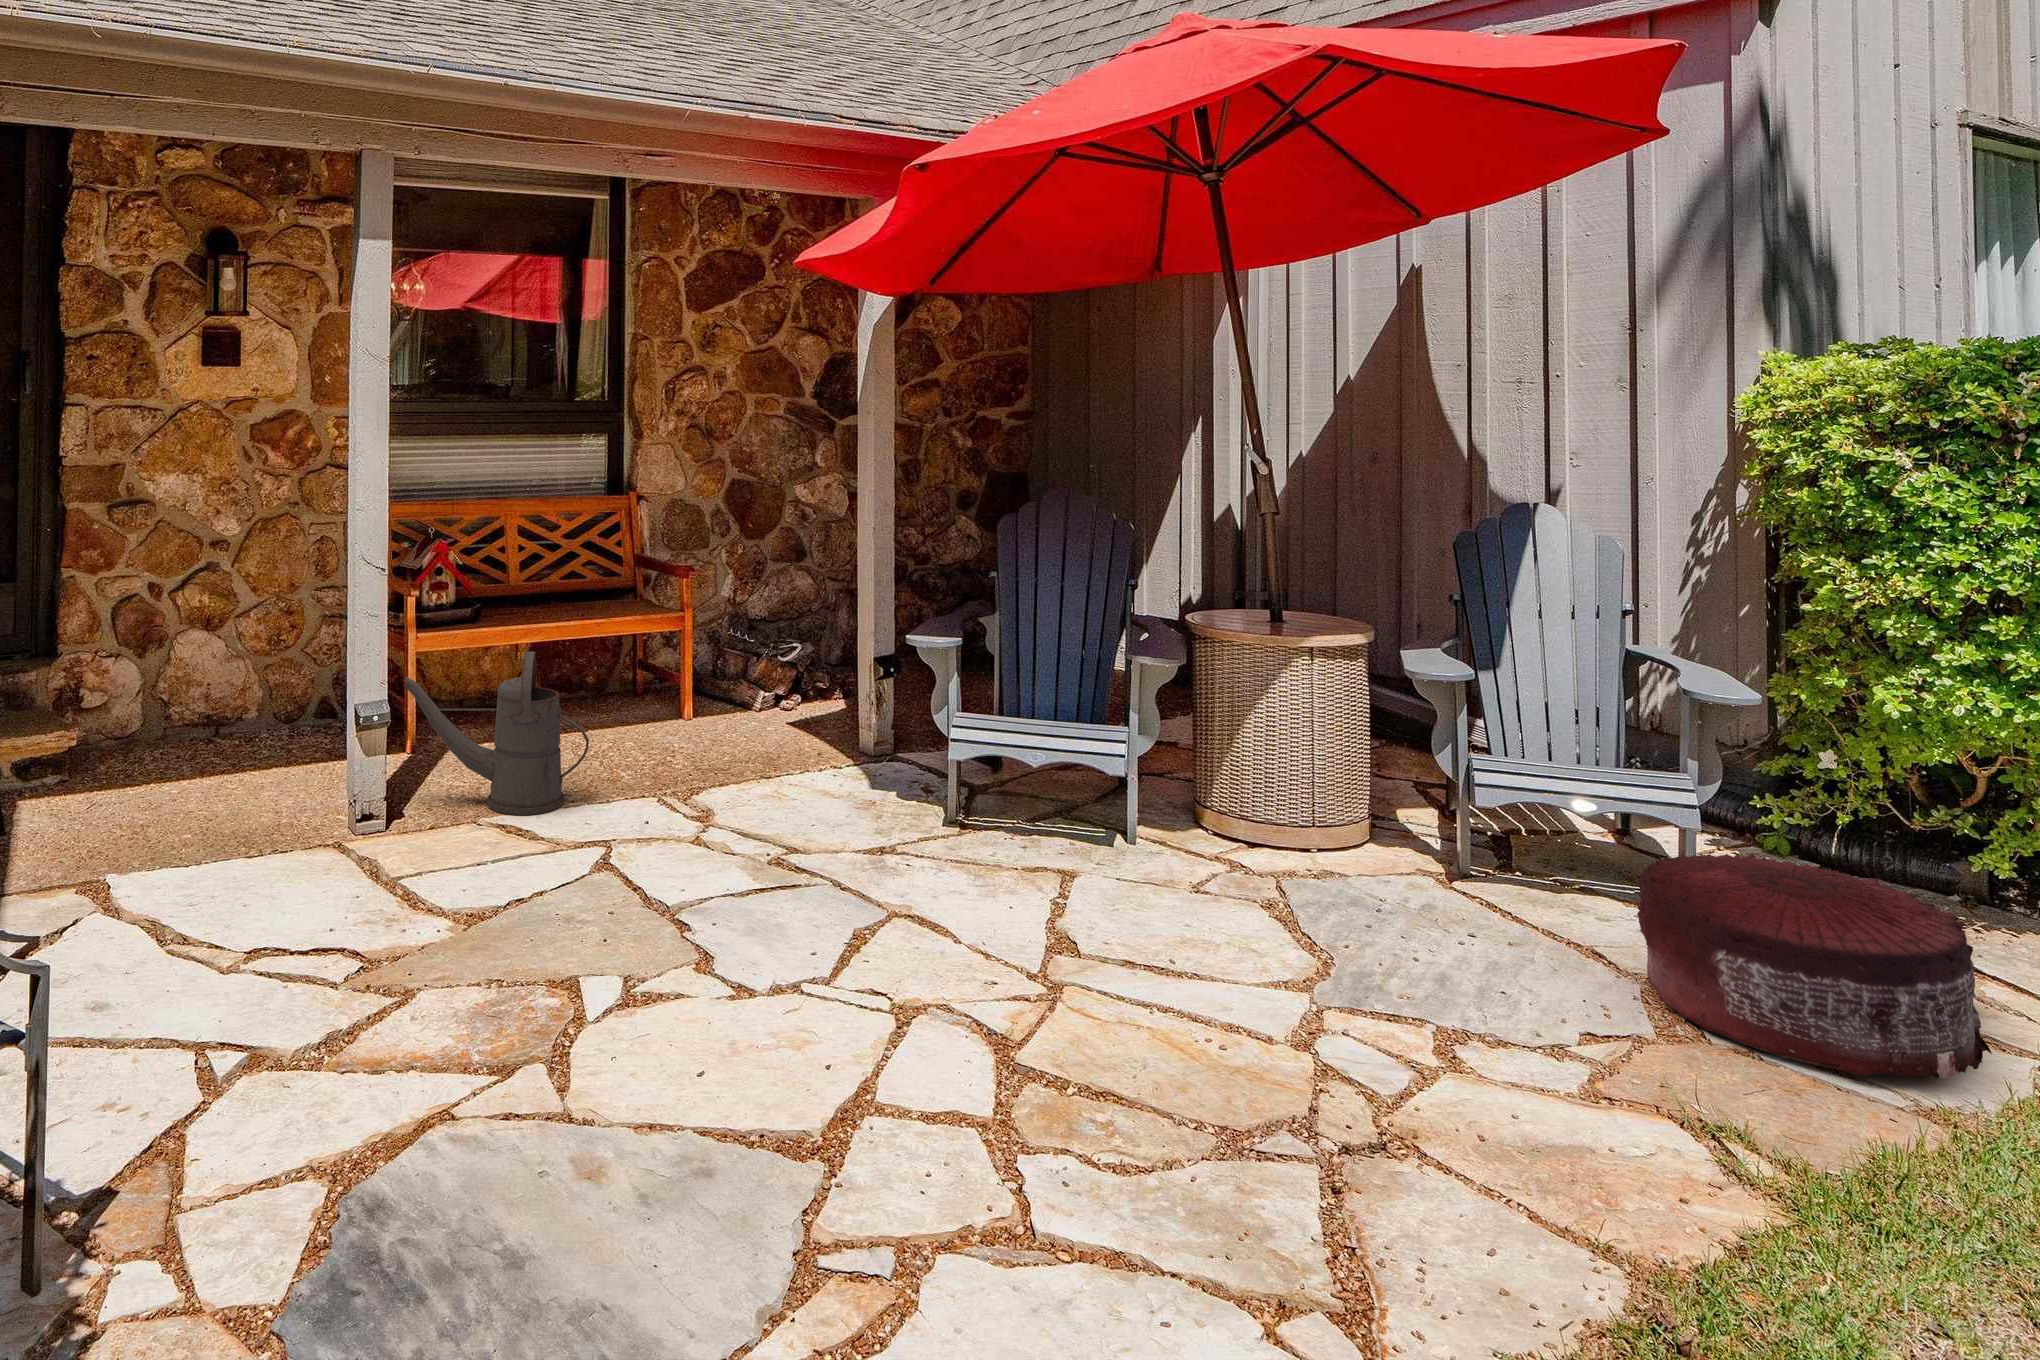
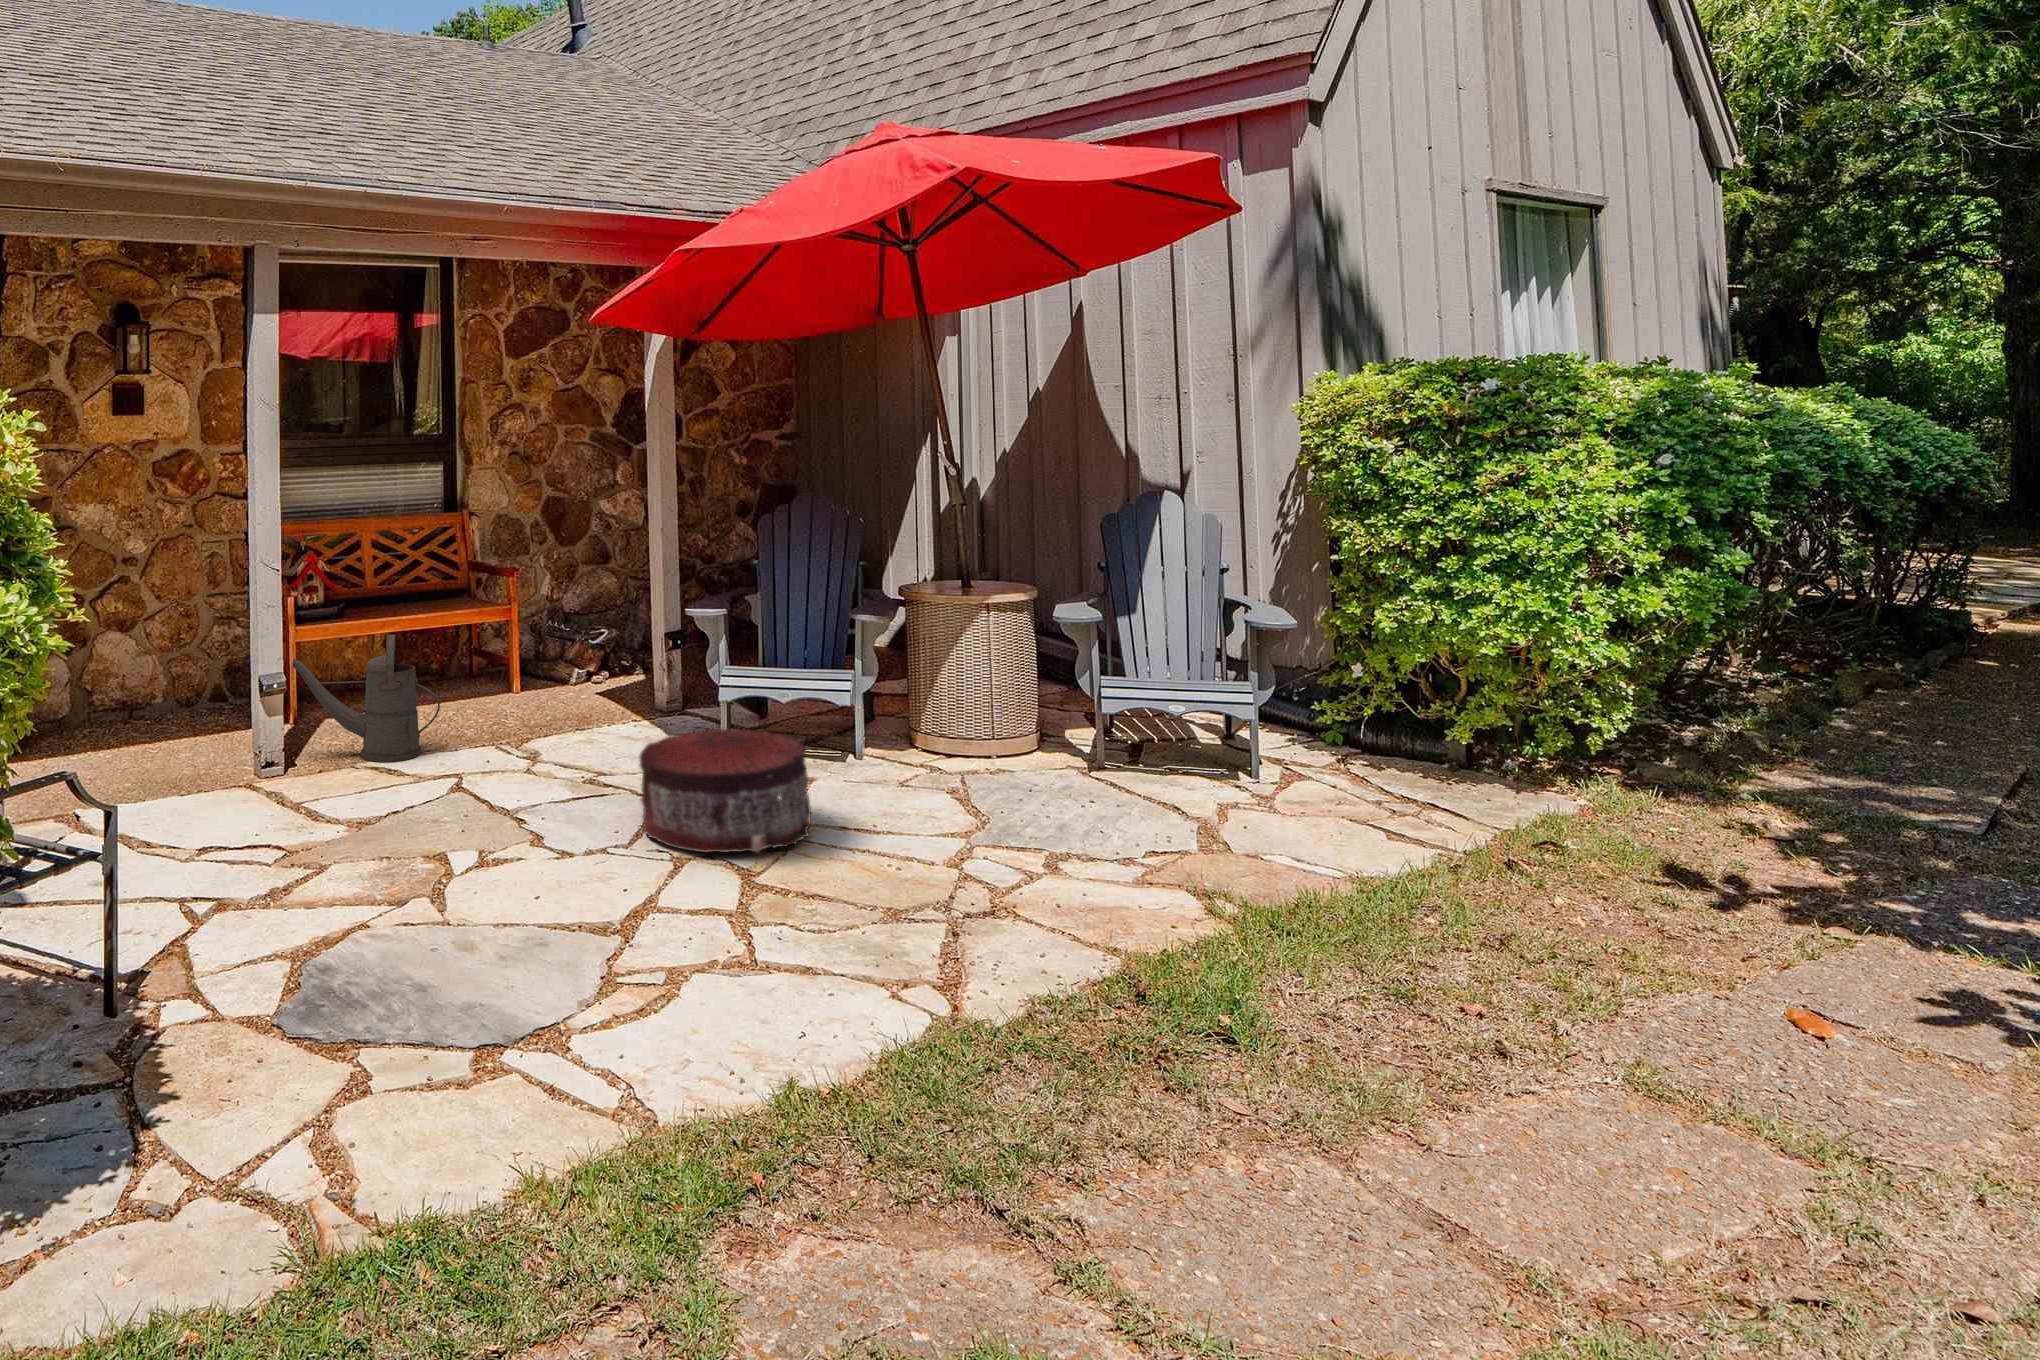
pouf: present [1636,853,1992,1080] -> present [639,729,811,853]

